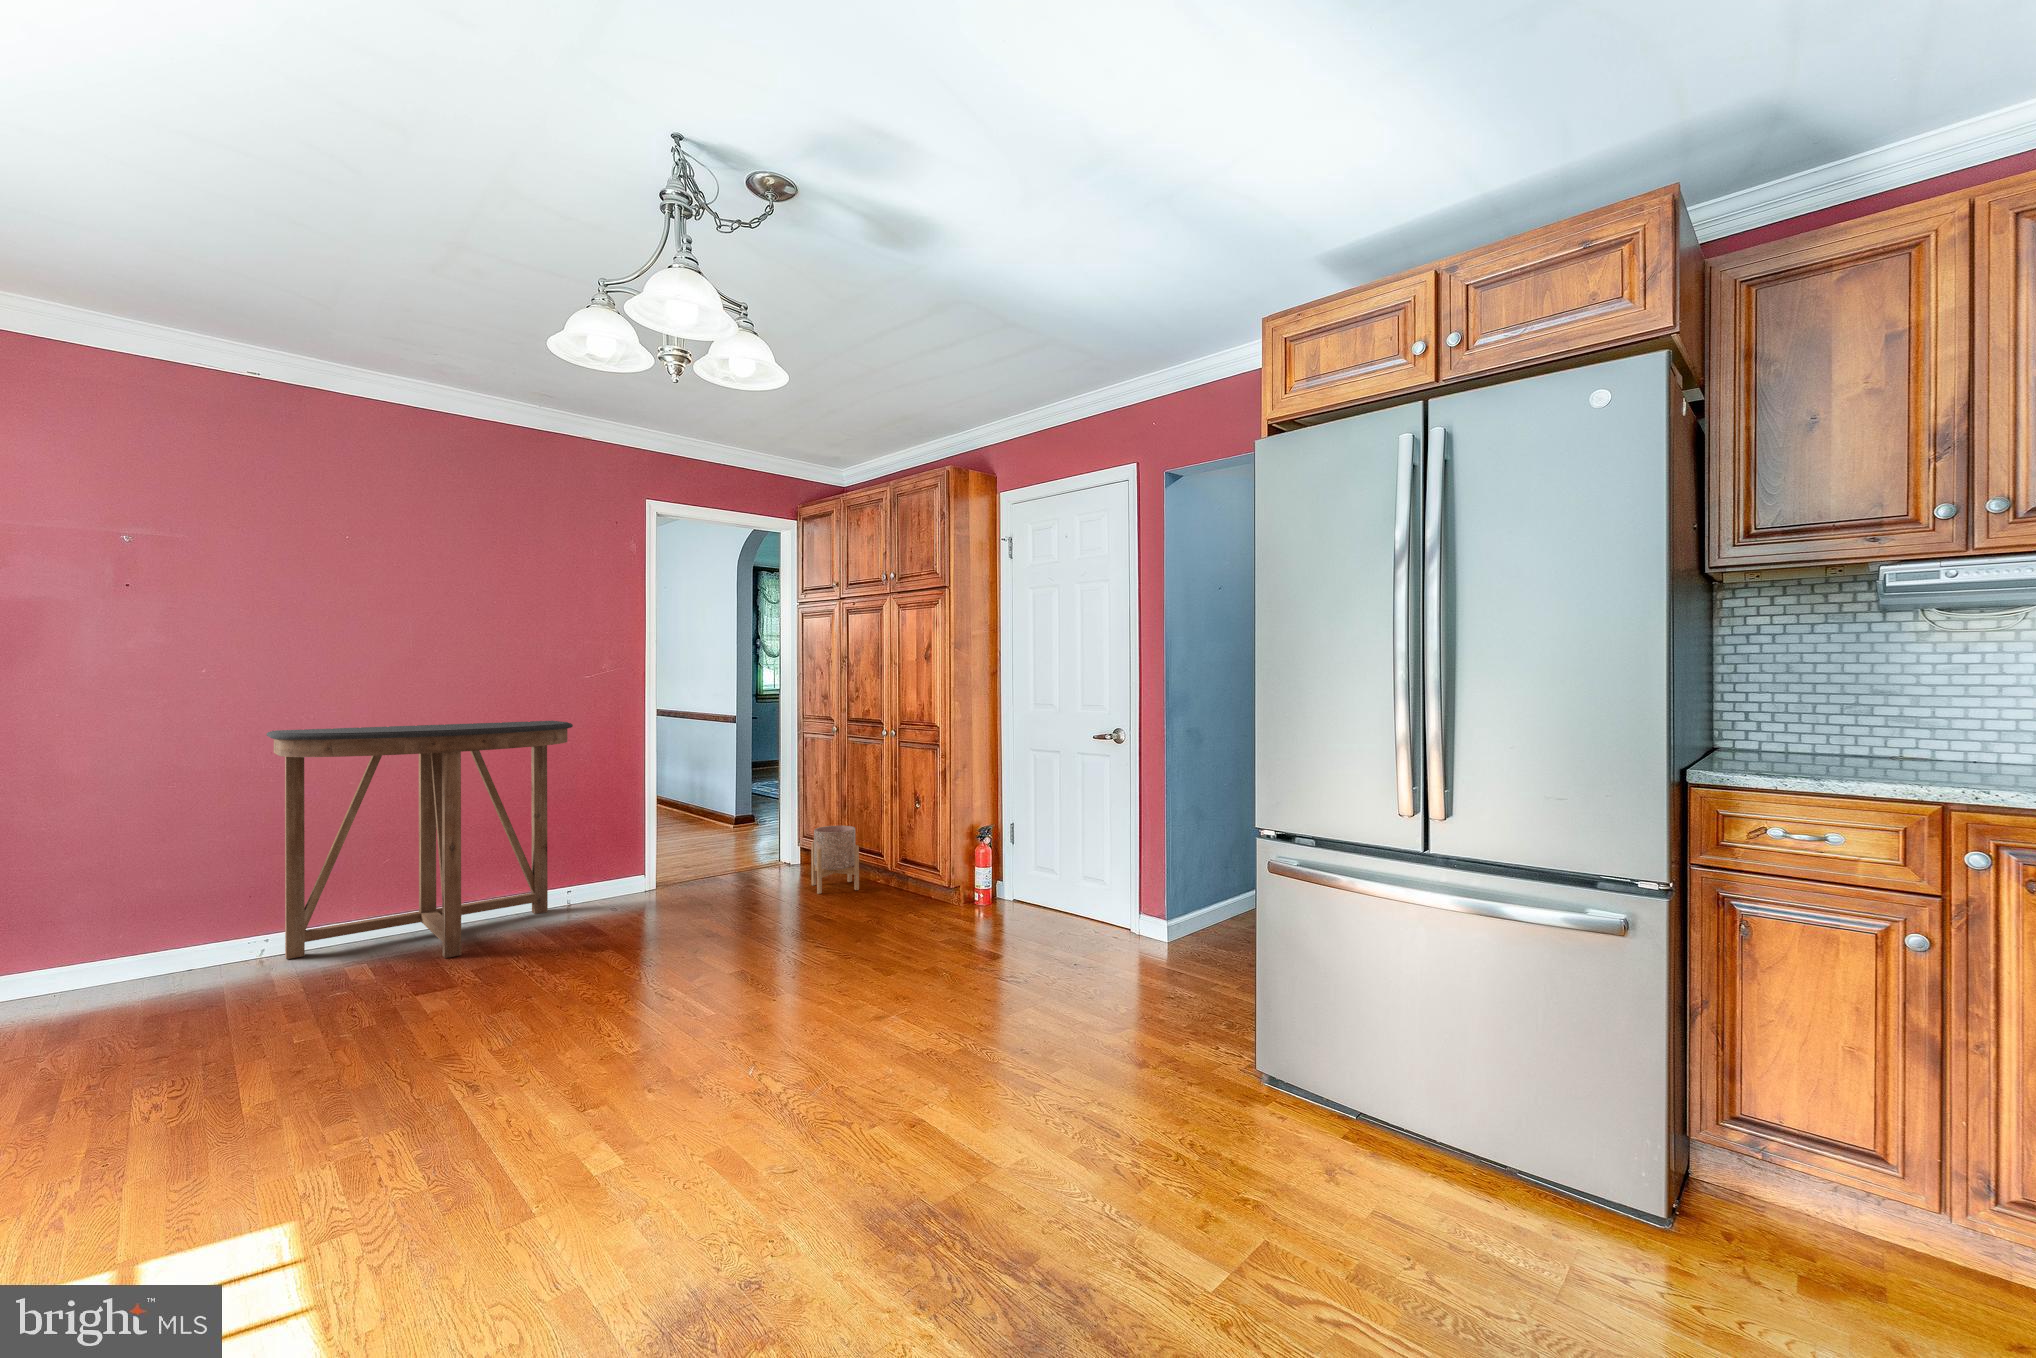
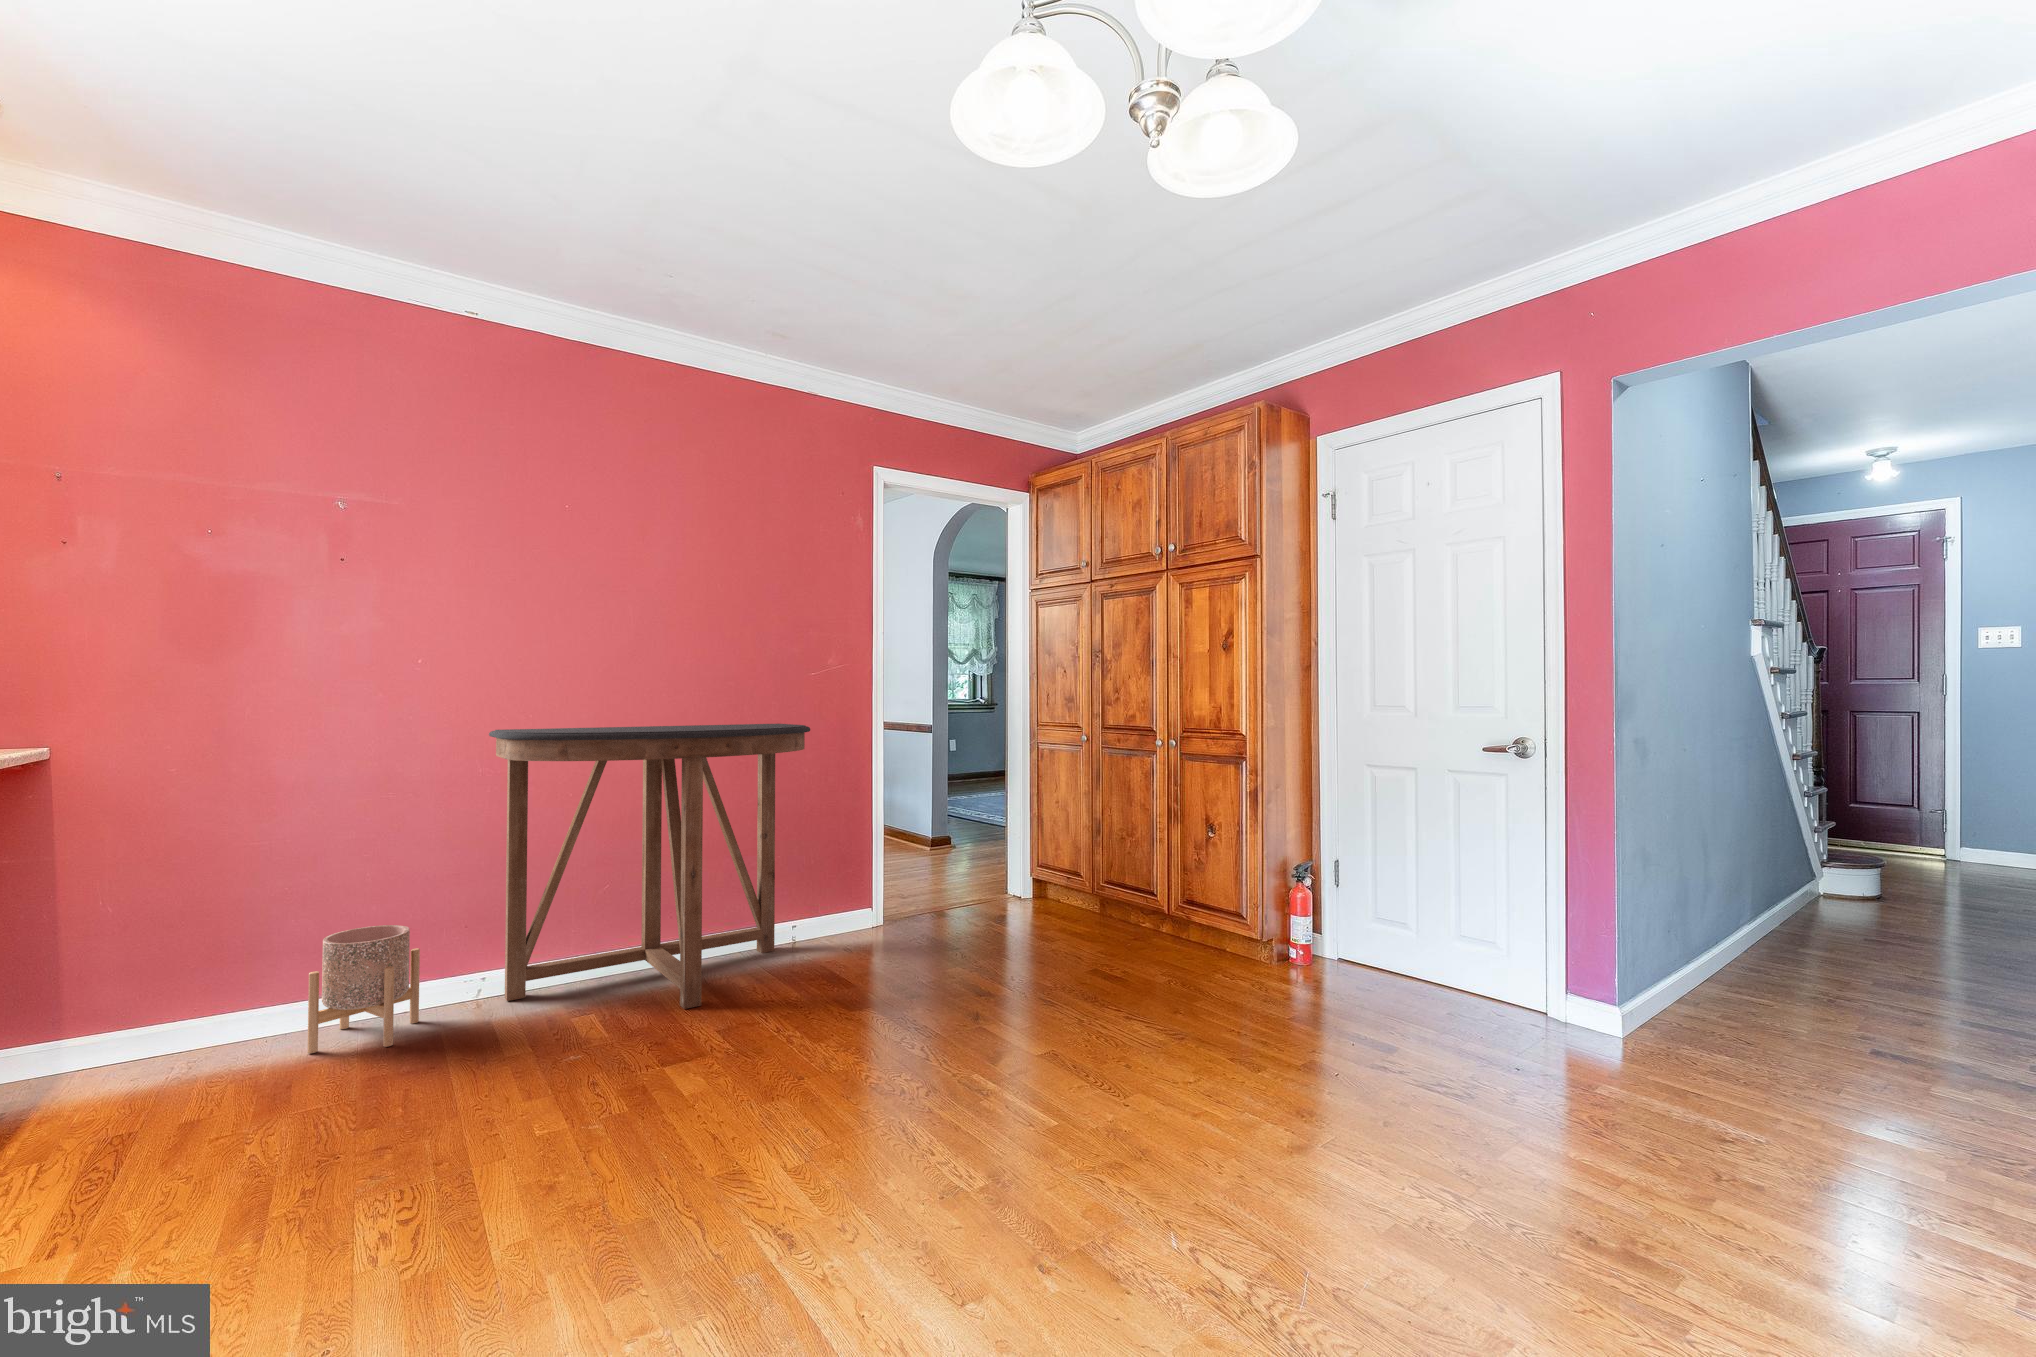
planter: present [811,826,859,894] -> present [307,925,420,1053]

